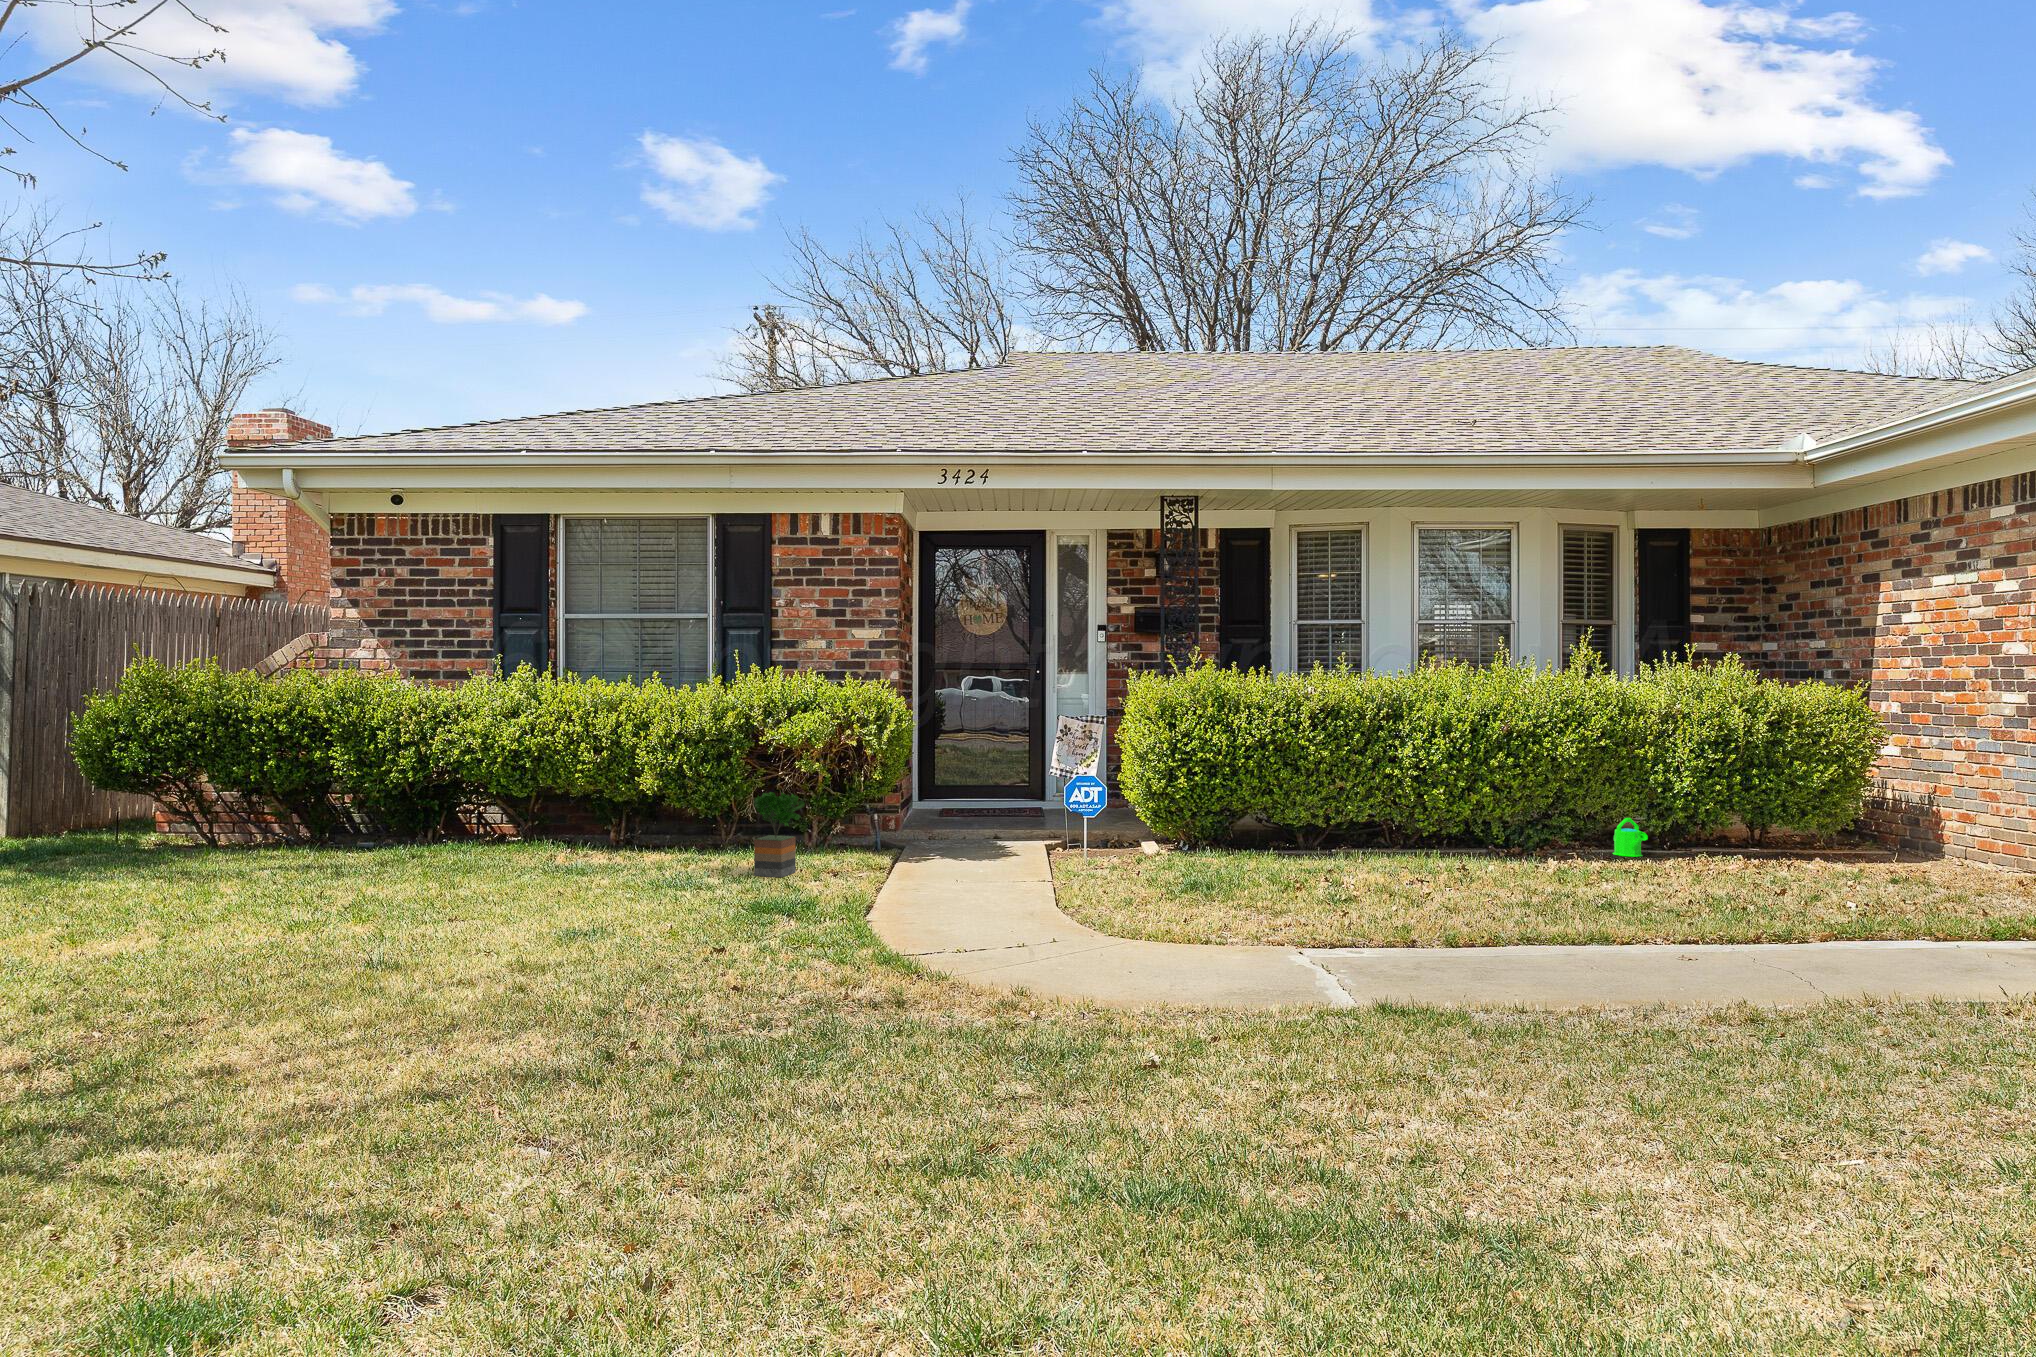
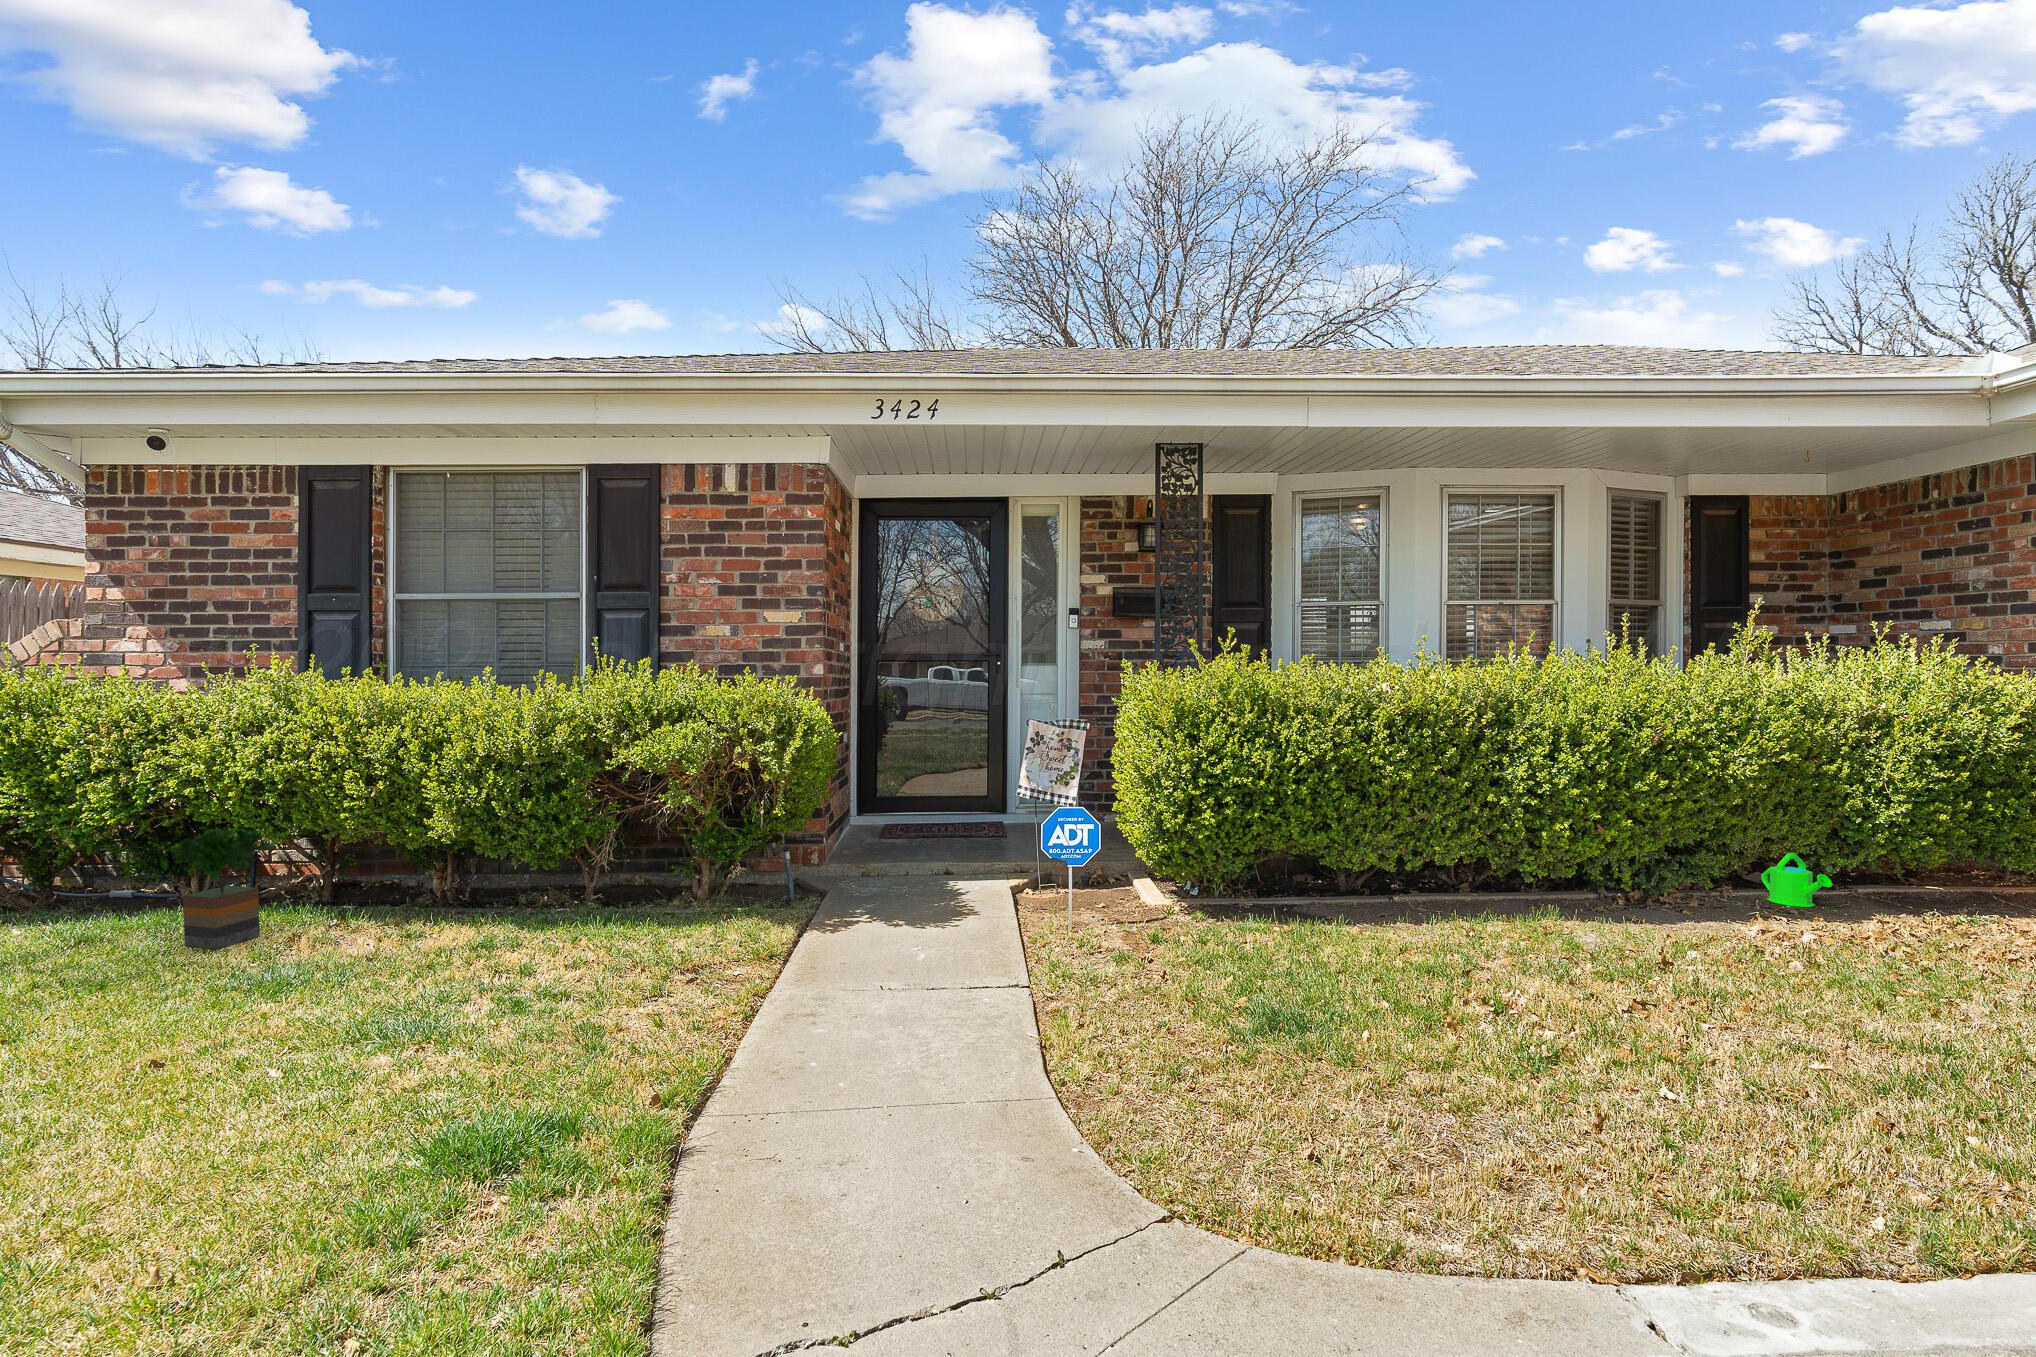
potted tree: present [754,792,804,877] -> present [173,828,273,949]

